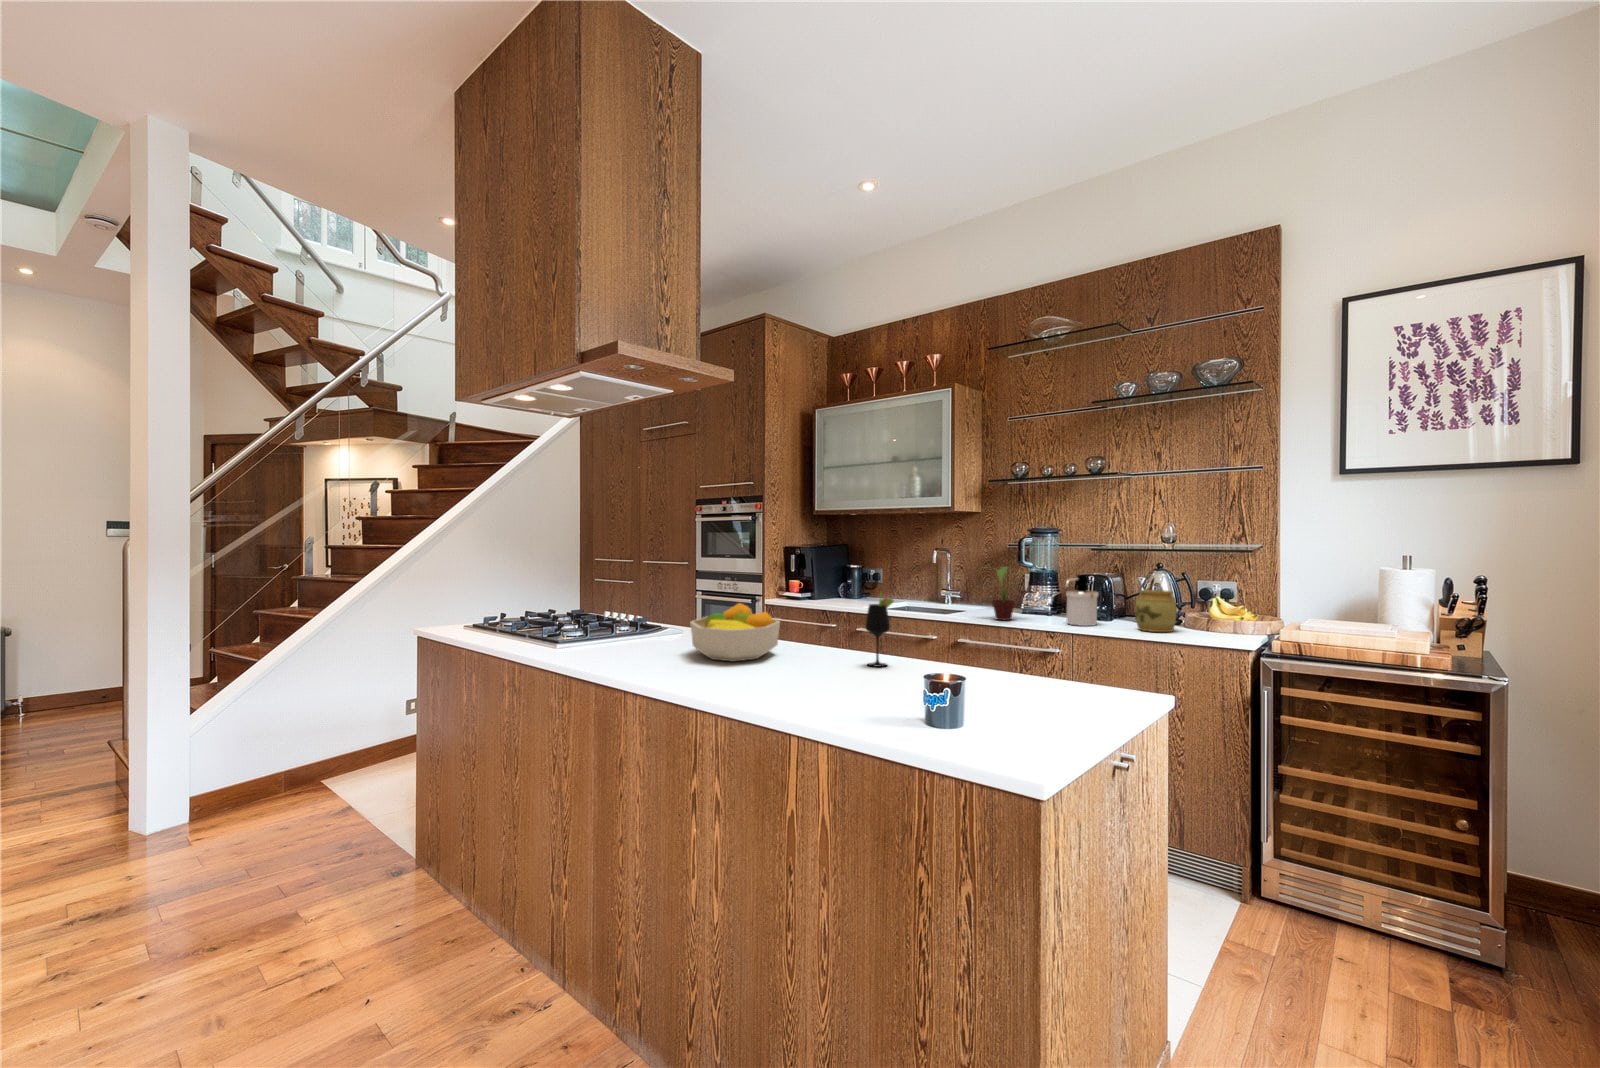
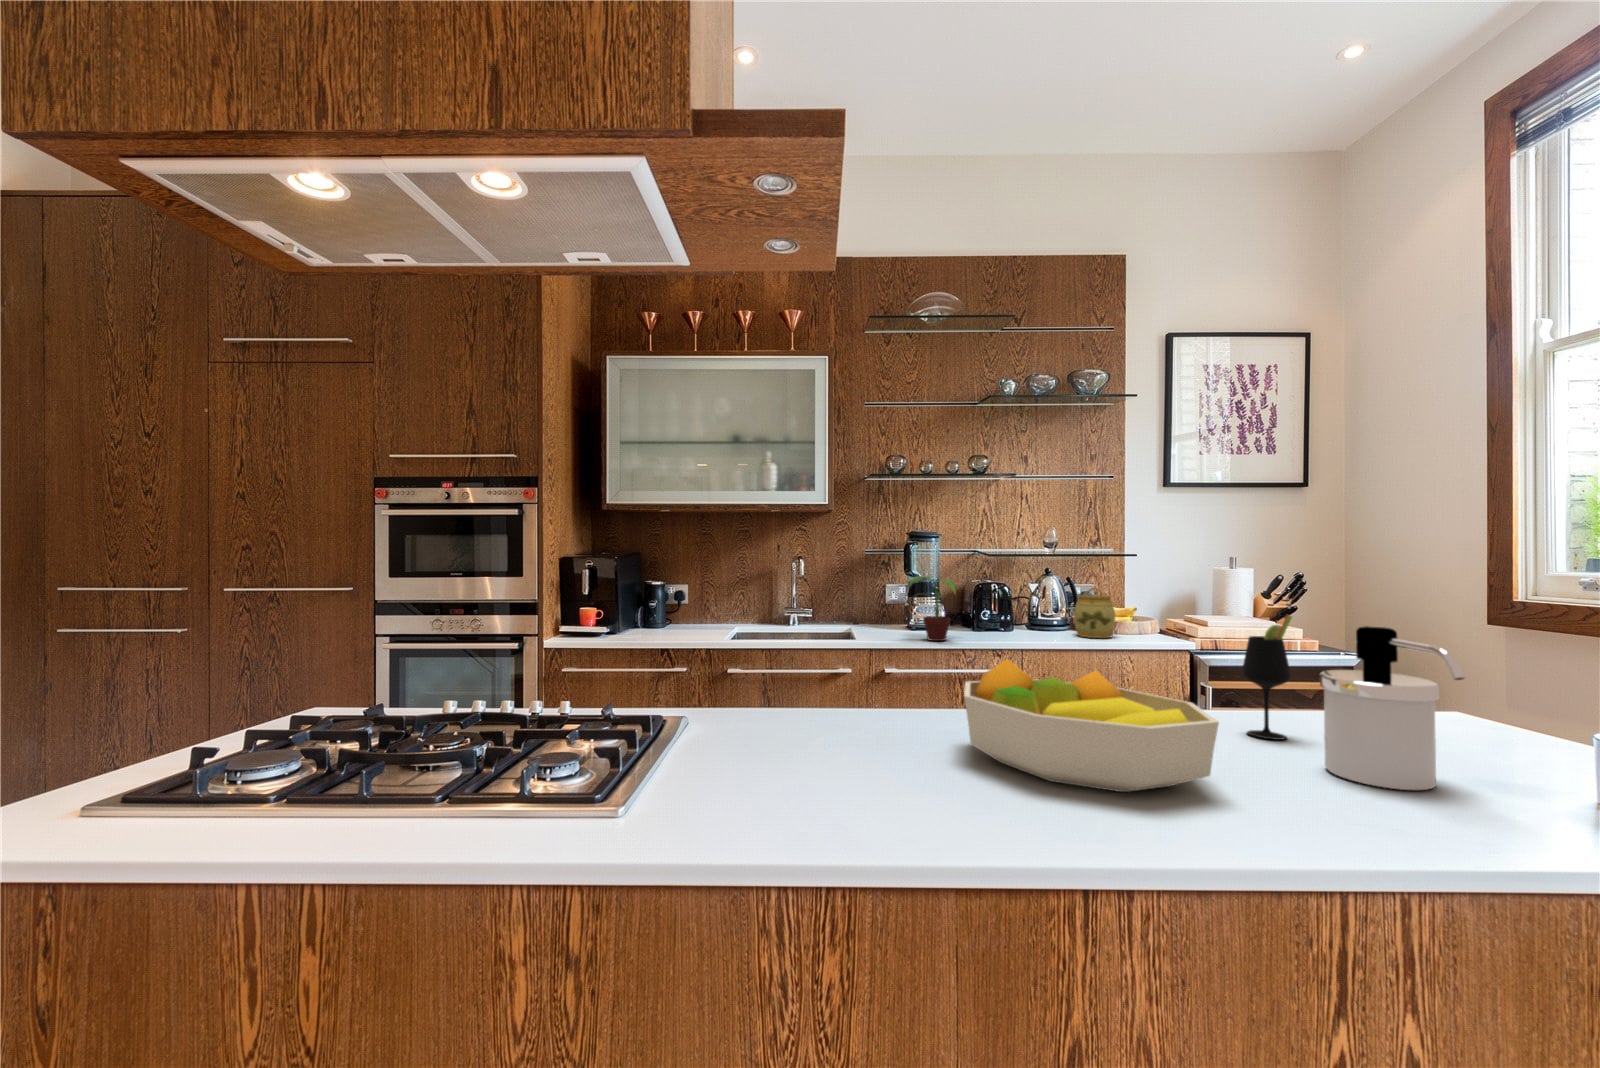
soap dispenser: present [1065,575,1098,626] -> present [1320,626,1465,790]

